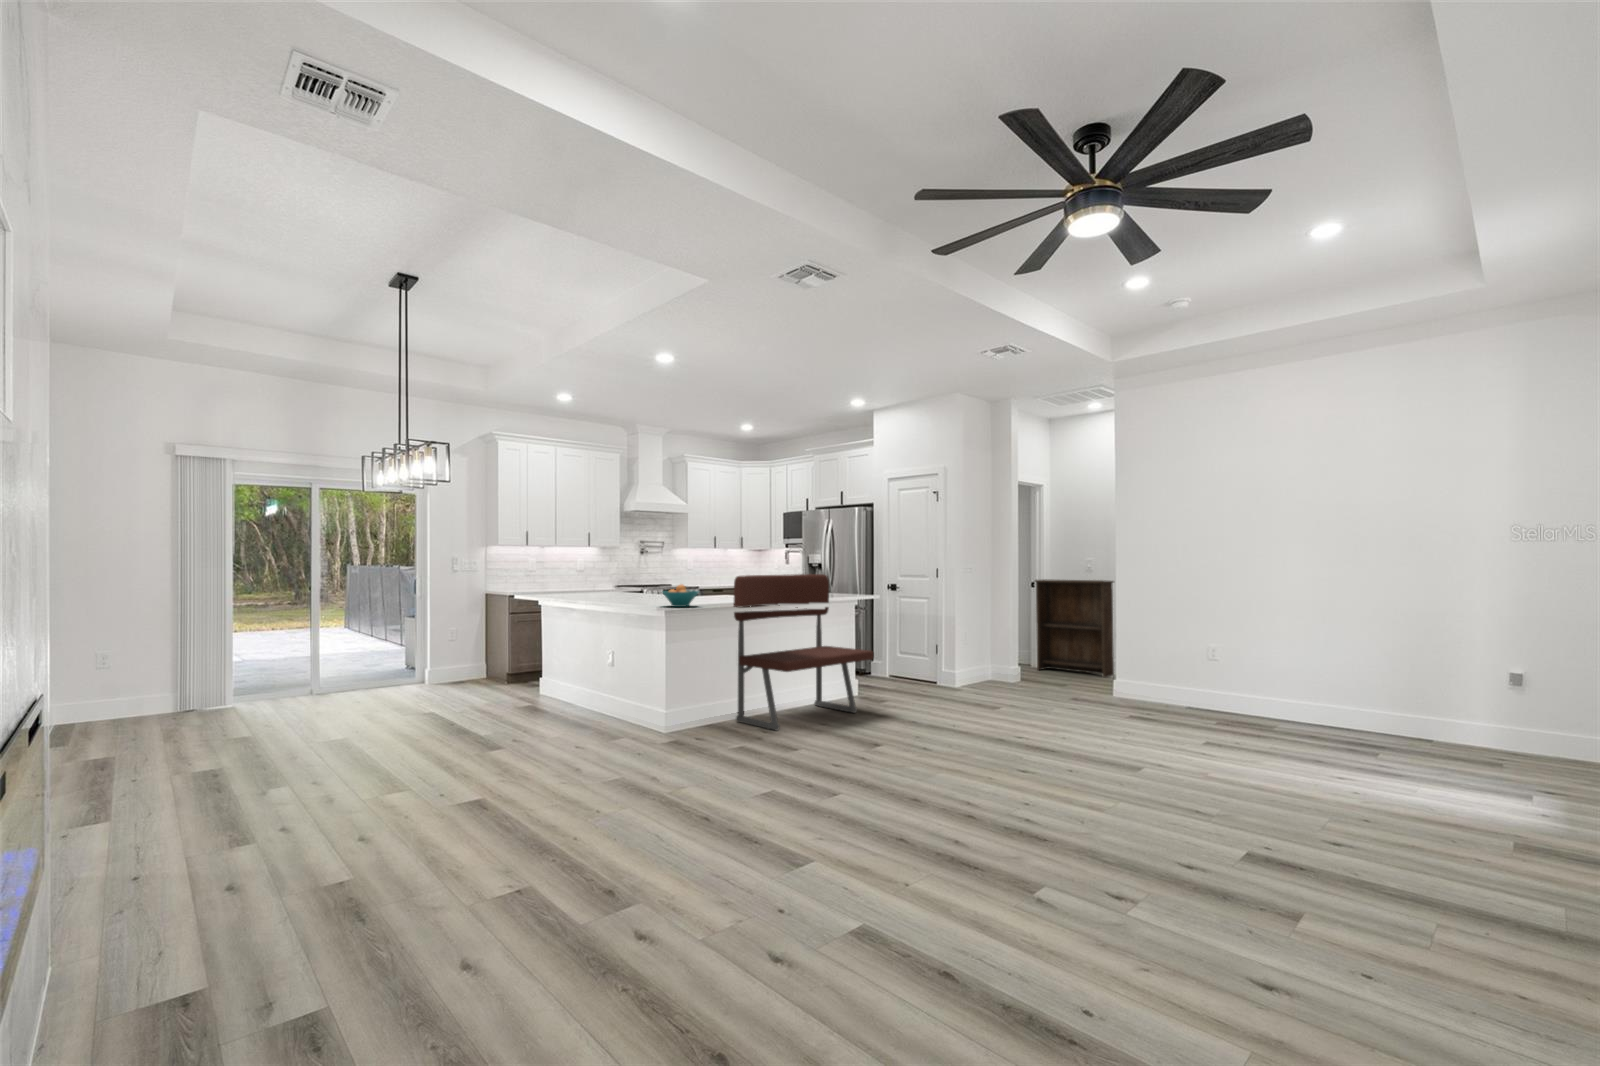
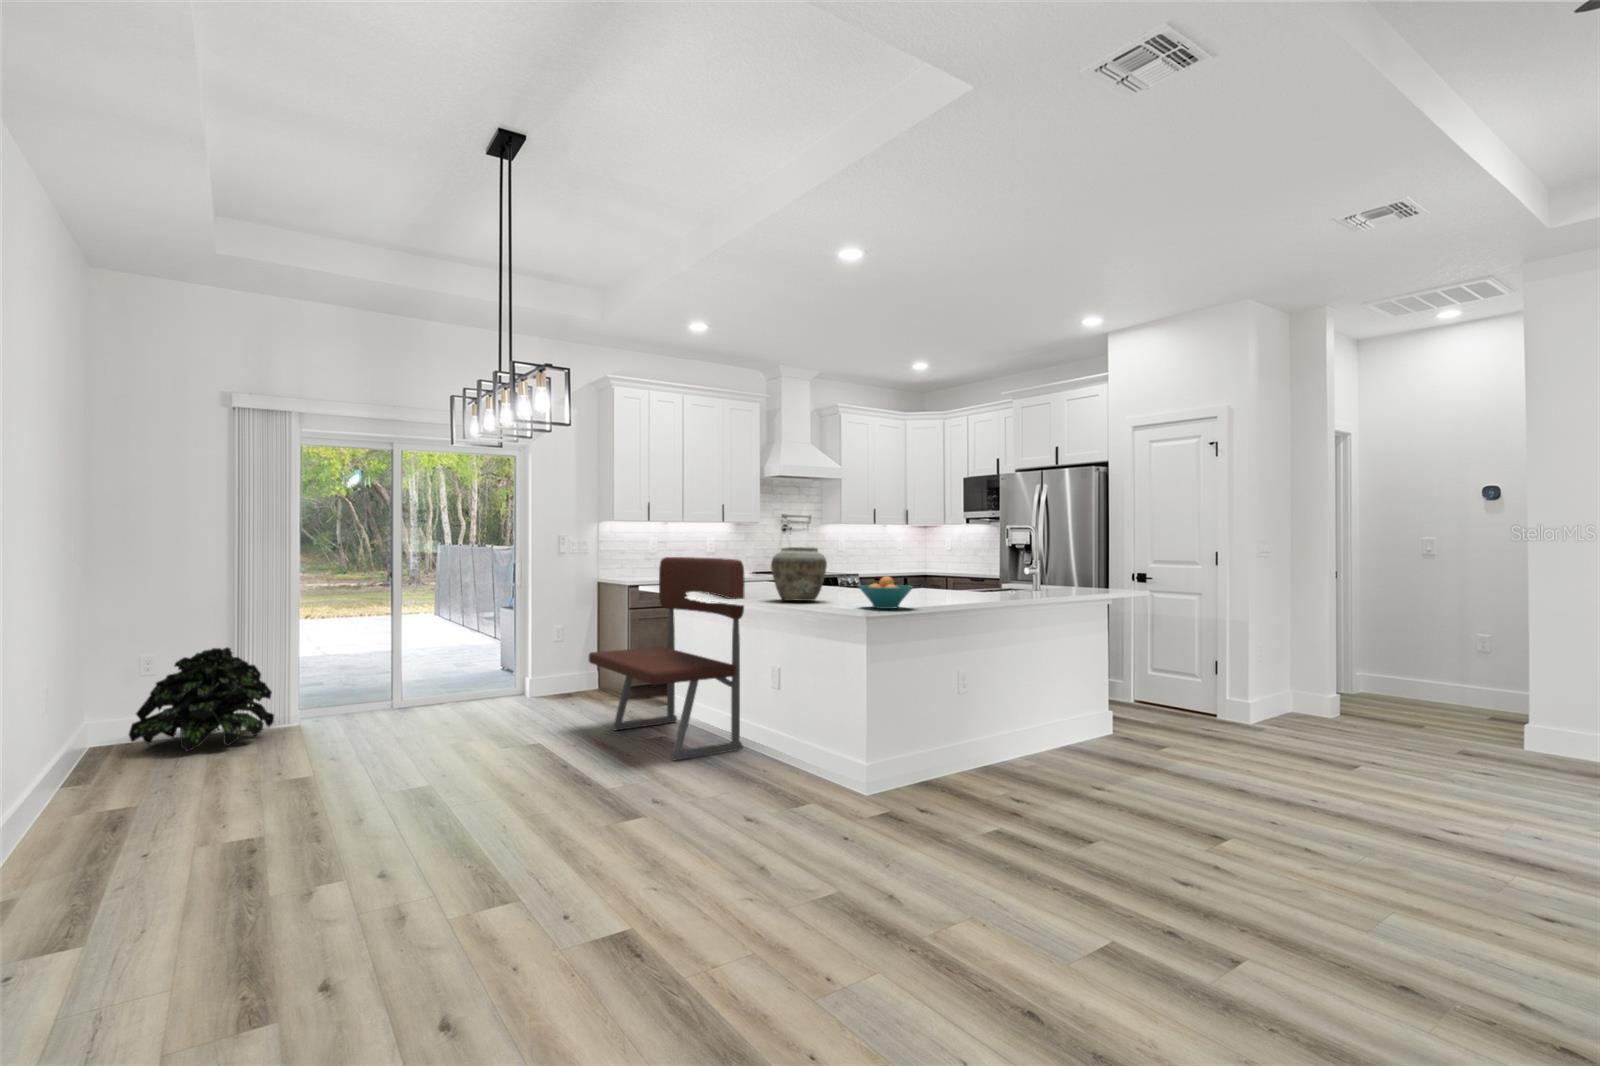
vase: none [604,565,645,602] -> present [771,547,827,601]
bench: present [734,574,874,730] -> present [589,557,745,760]
bookshelf: present [1035,579,1114,677] -> none [1343,569,1478,712]
potted plant: none [89,644,212,724] -> present [129,647,274,751]

